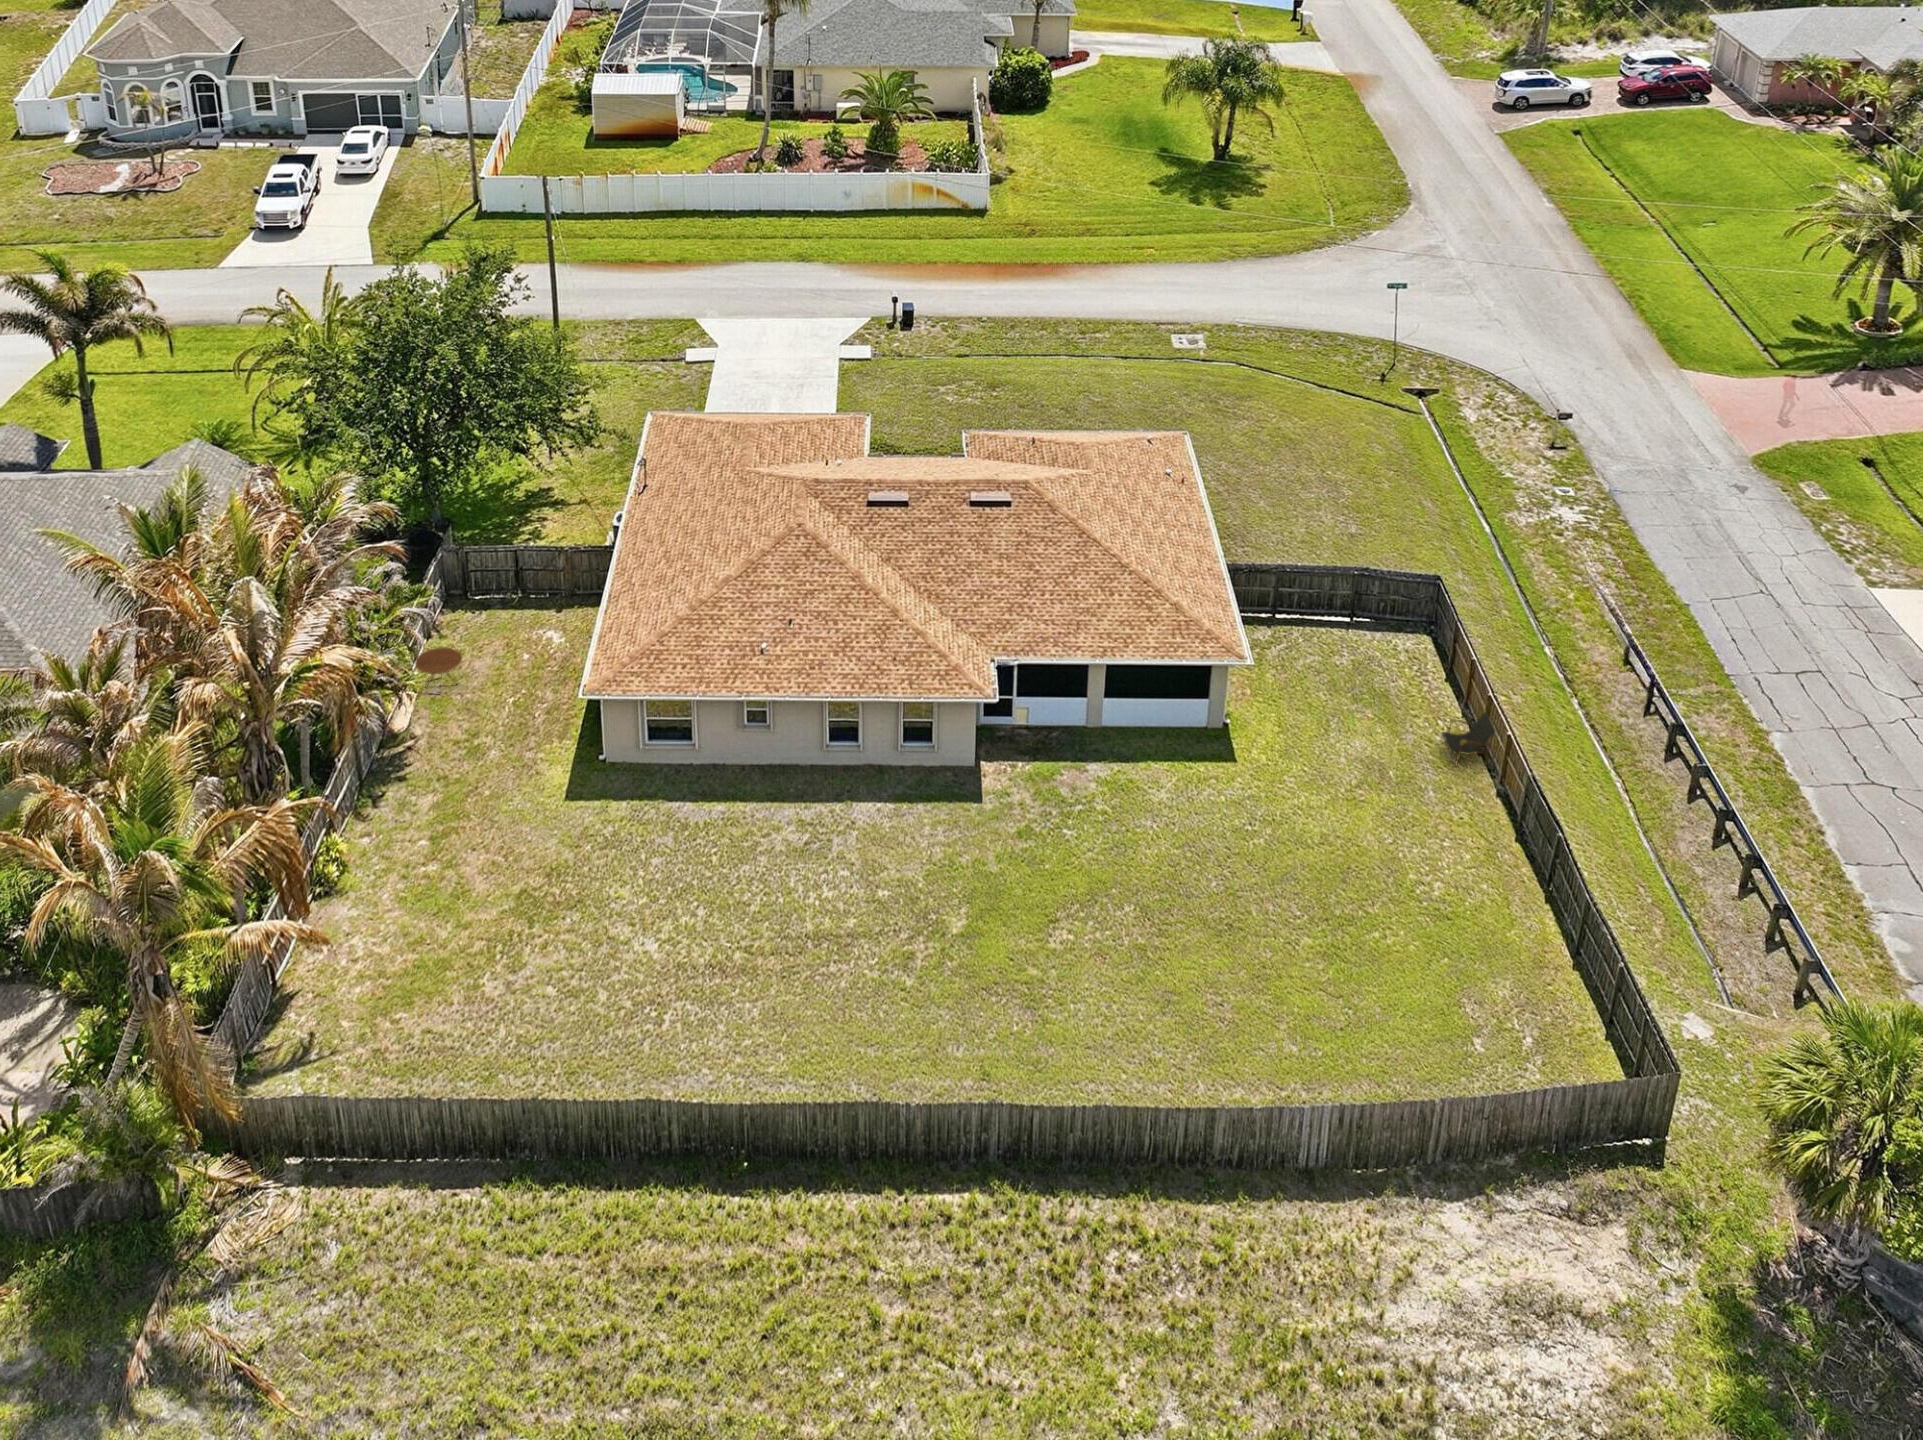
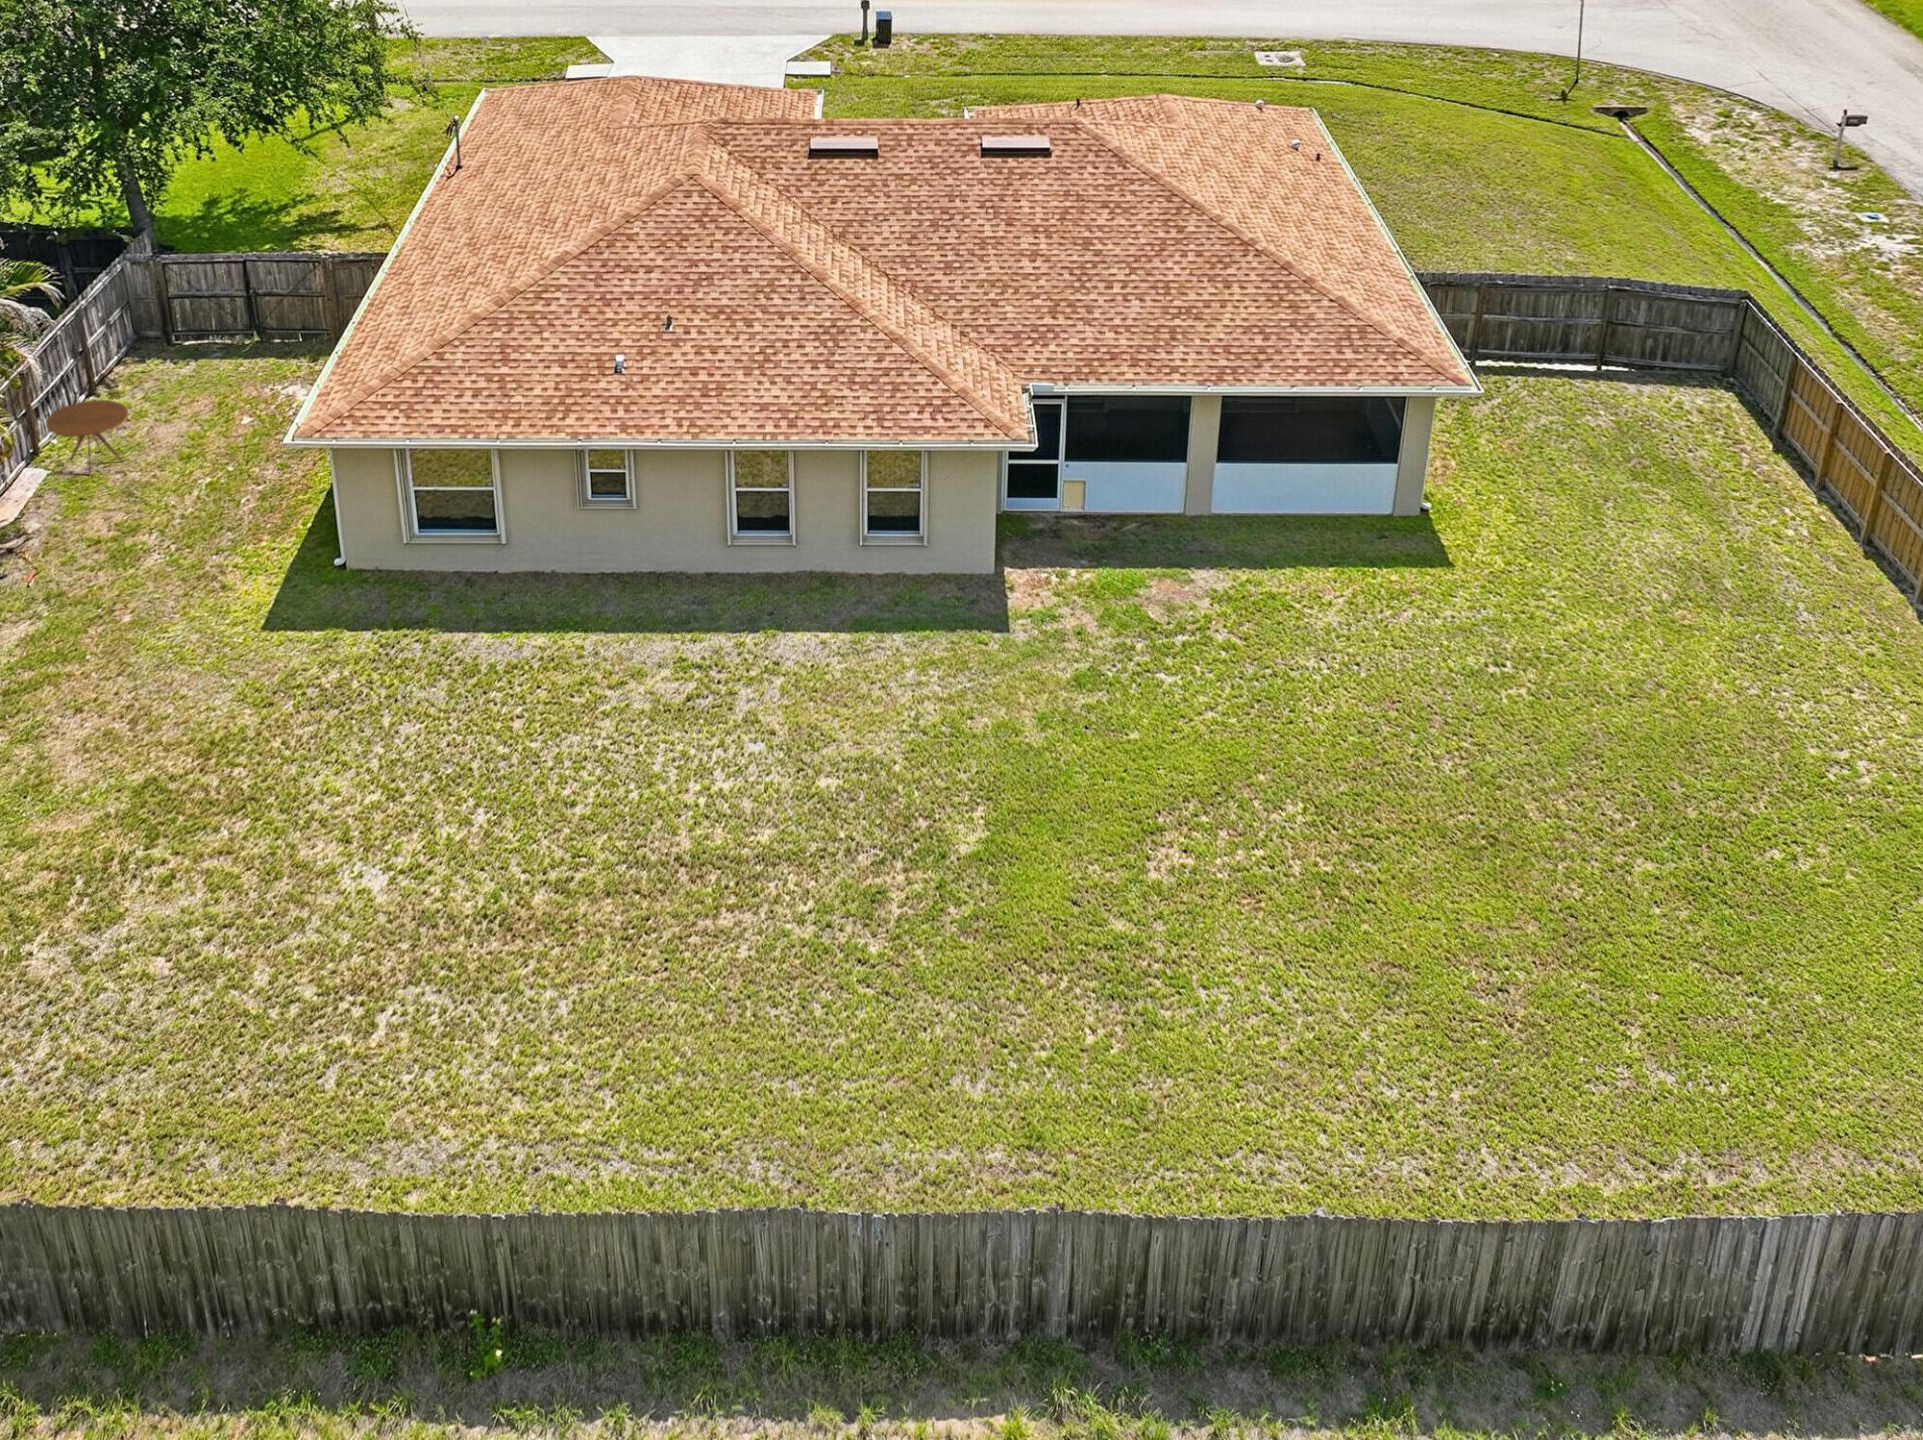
lounge chair: present [1442,713,1495,765] -> none [1799,483,1904,577]

